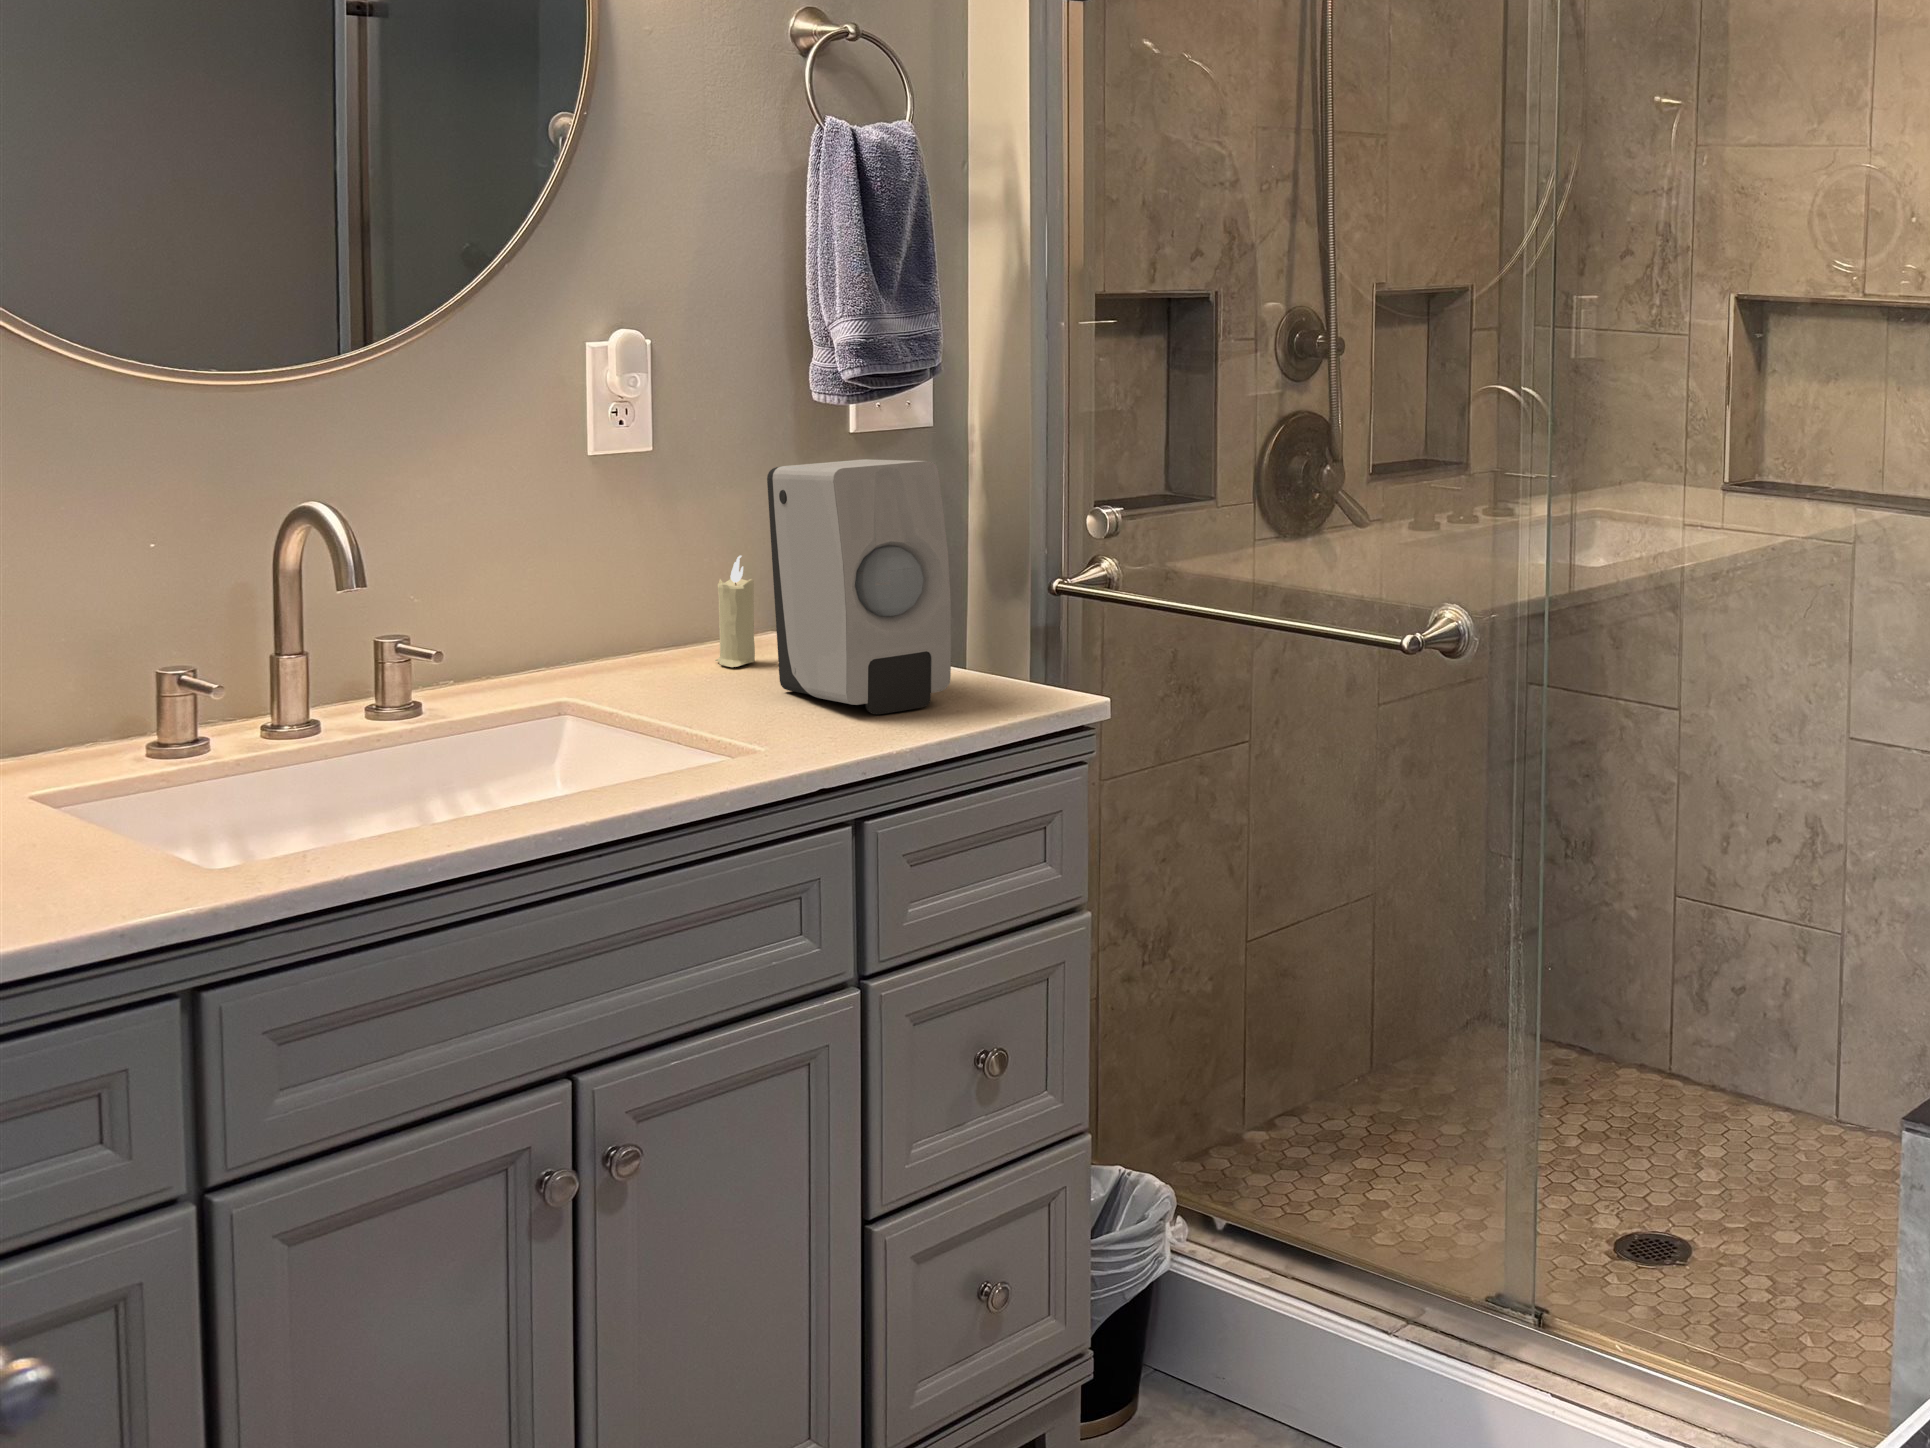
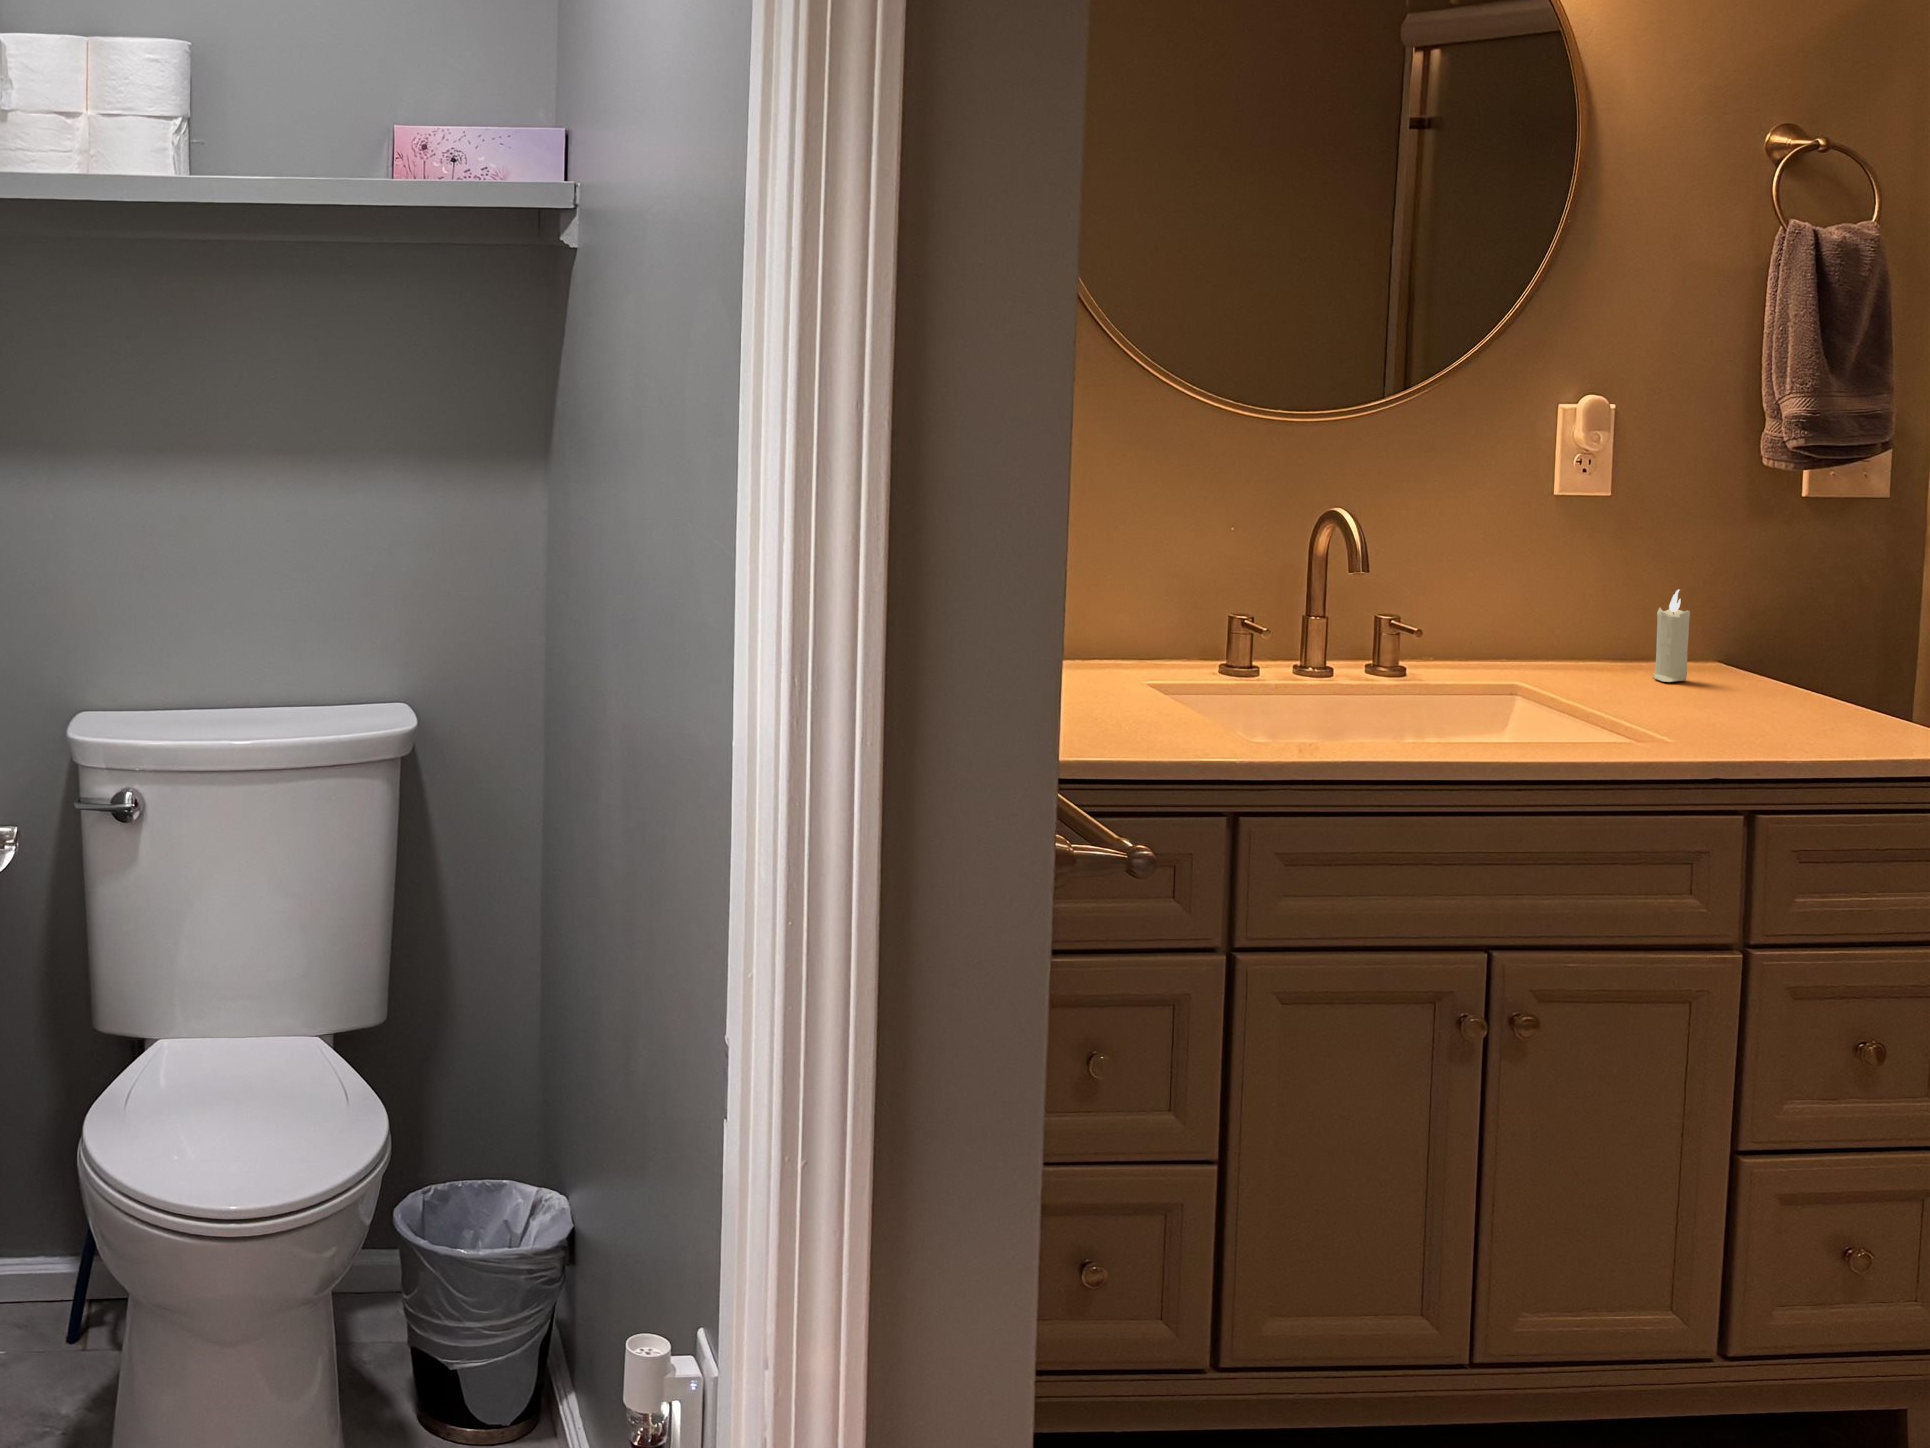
soap dispenser: present [767,459,951,714] -> none [1701,516,1863,733]

